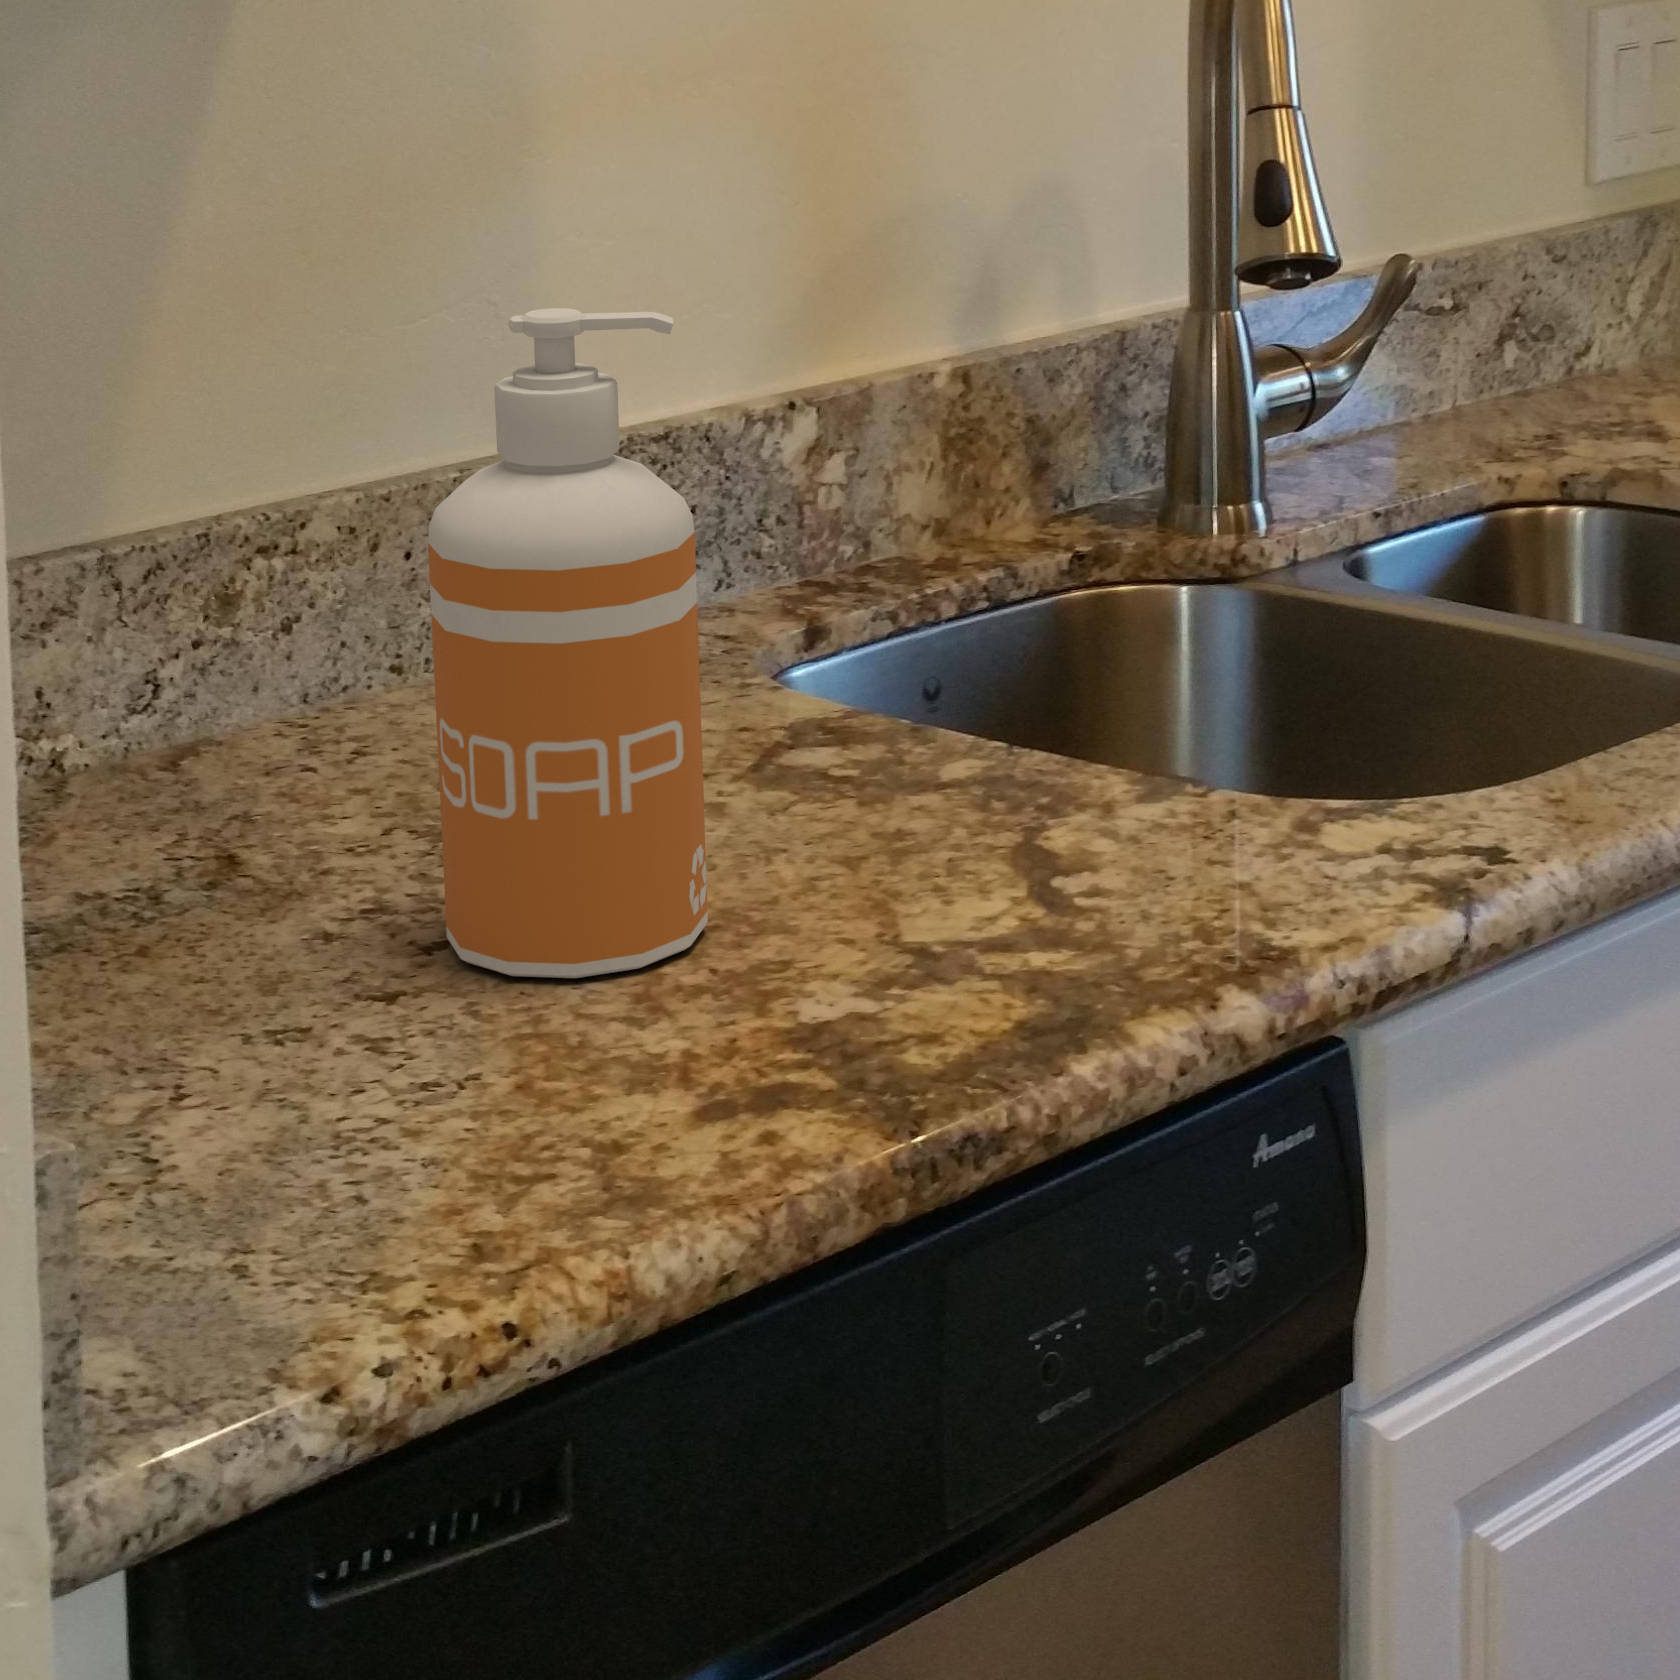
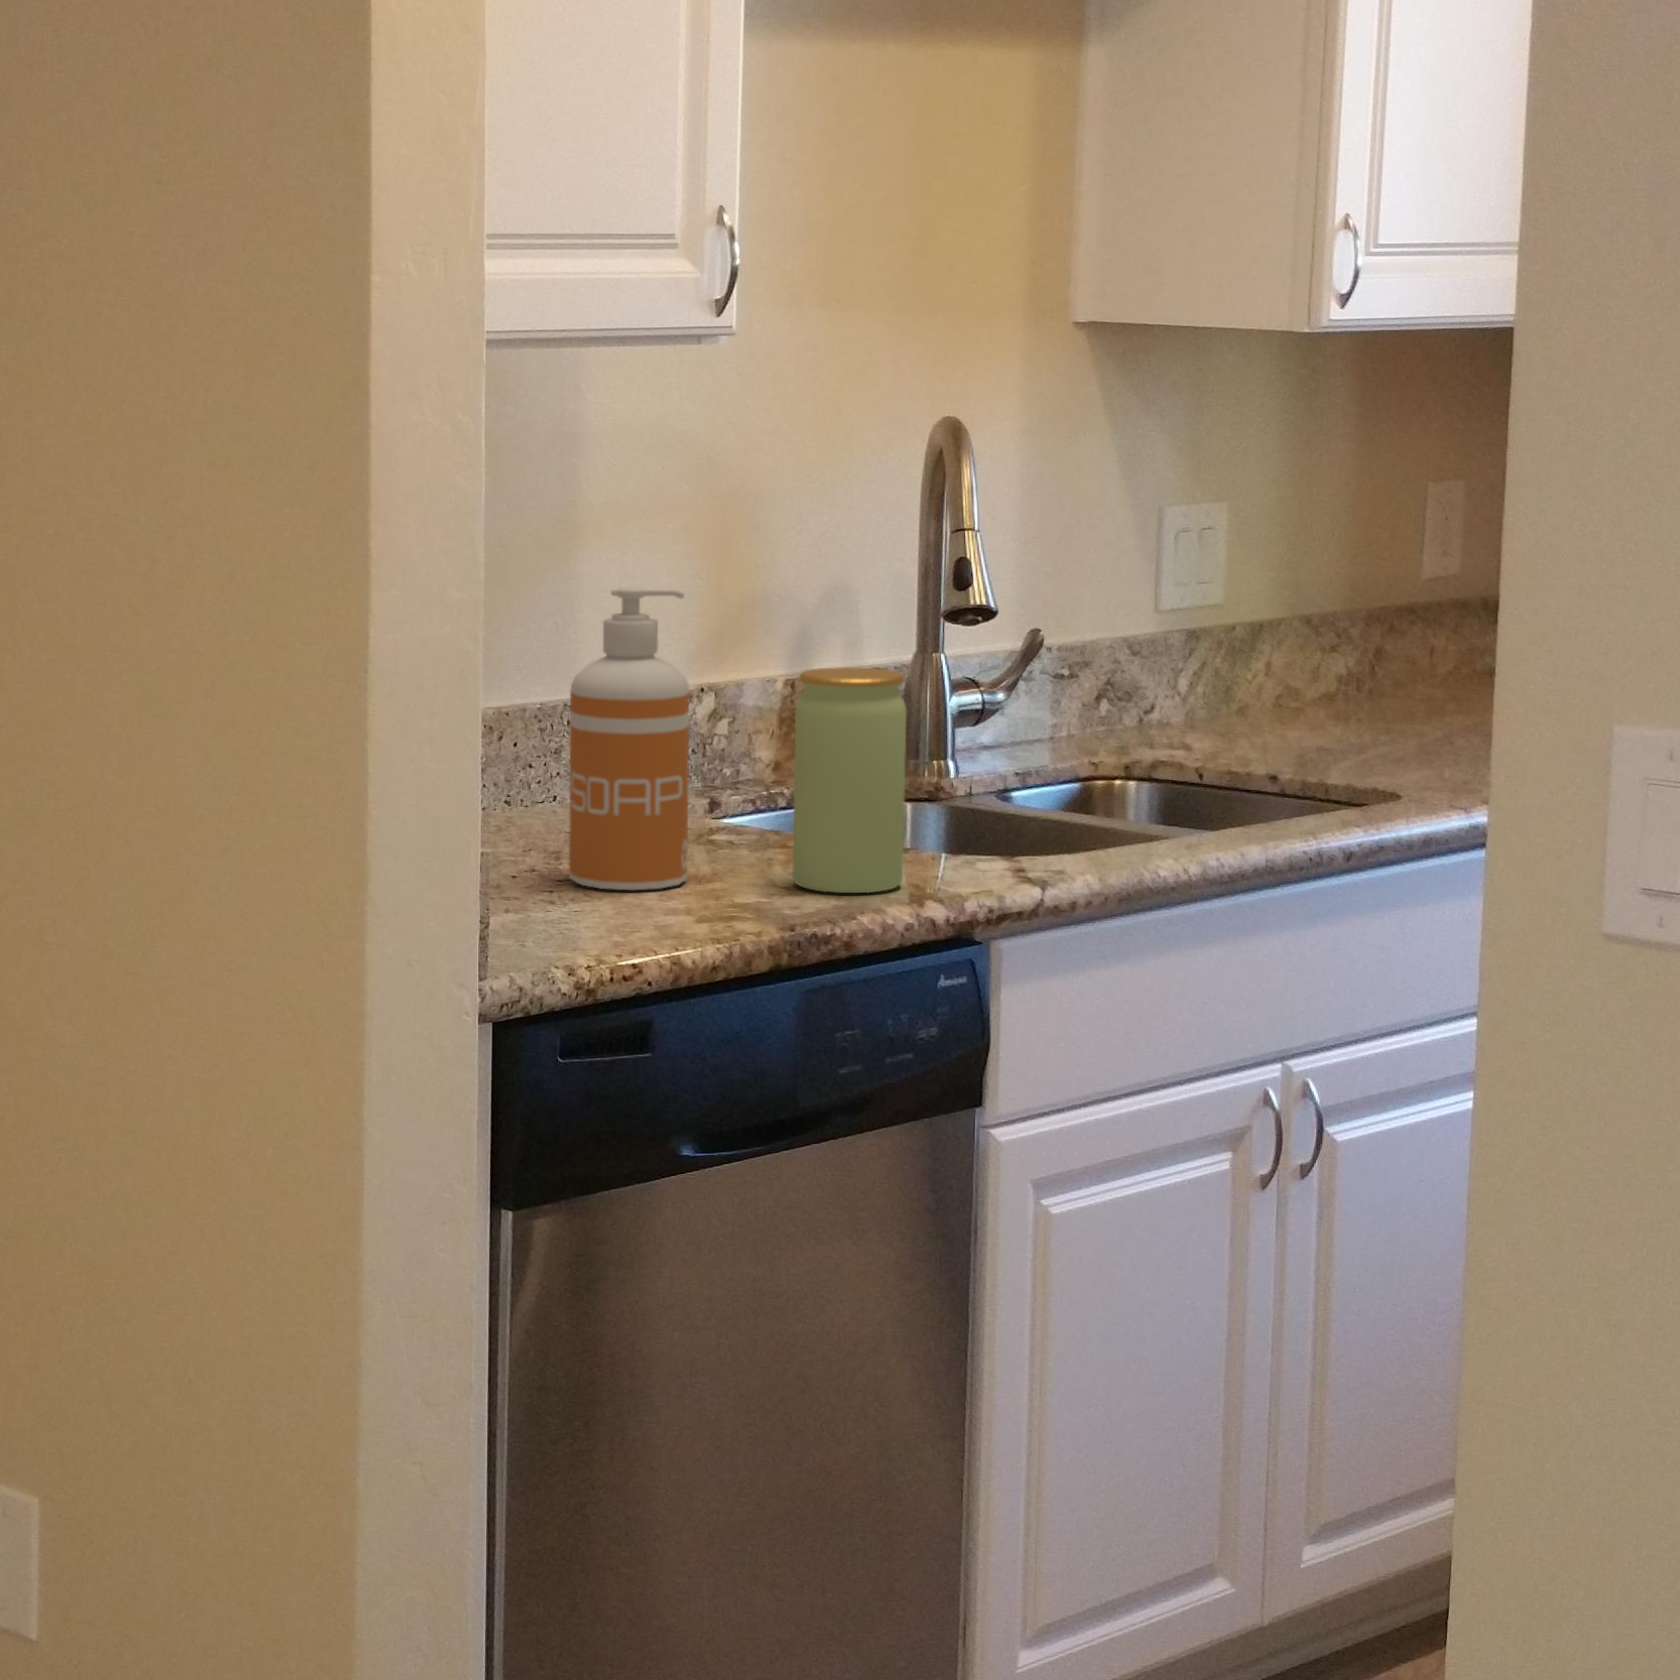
jar: none [928,460,1171,965] -> present [792,667,906,893]

